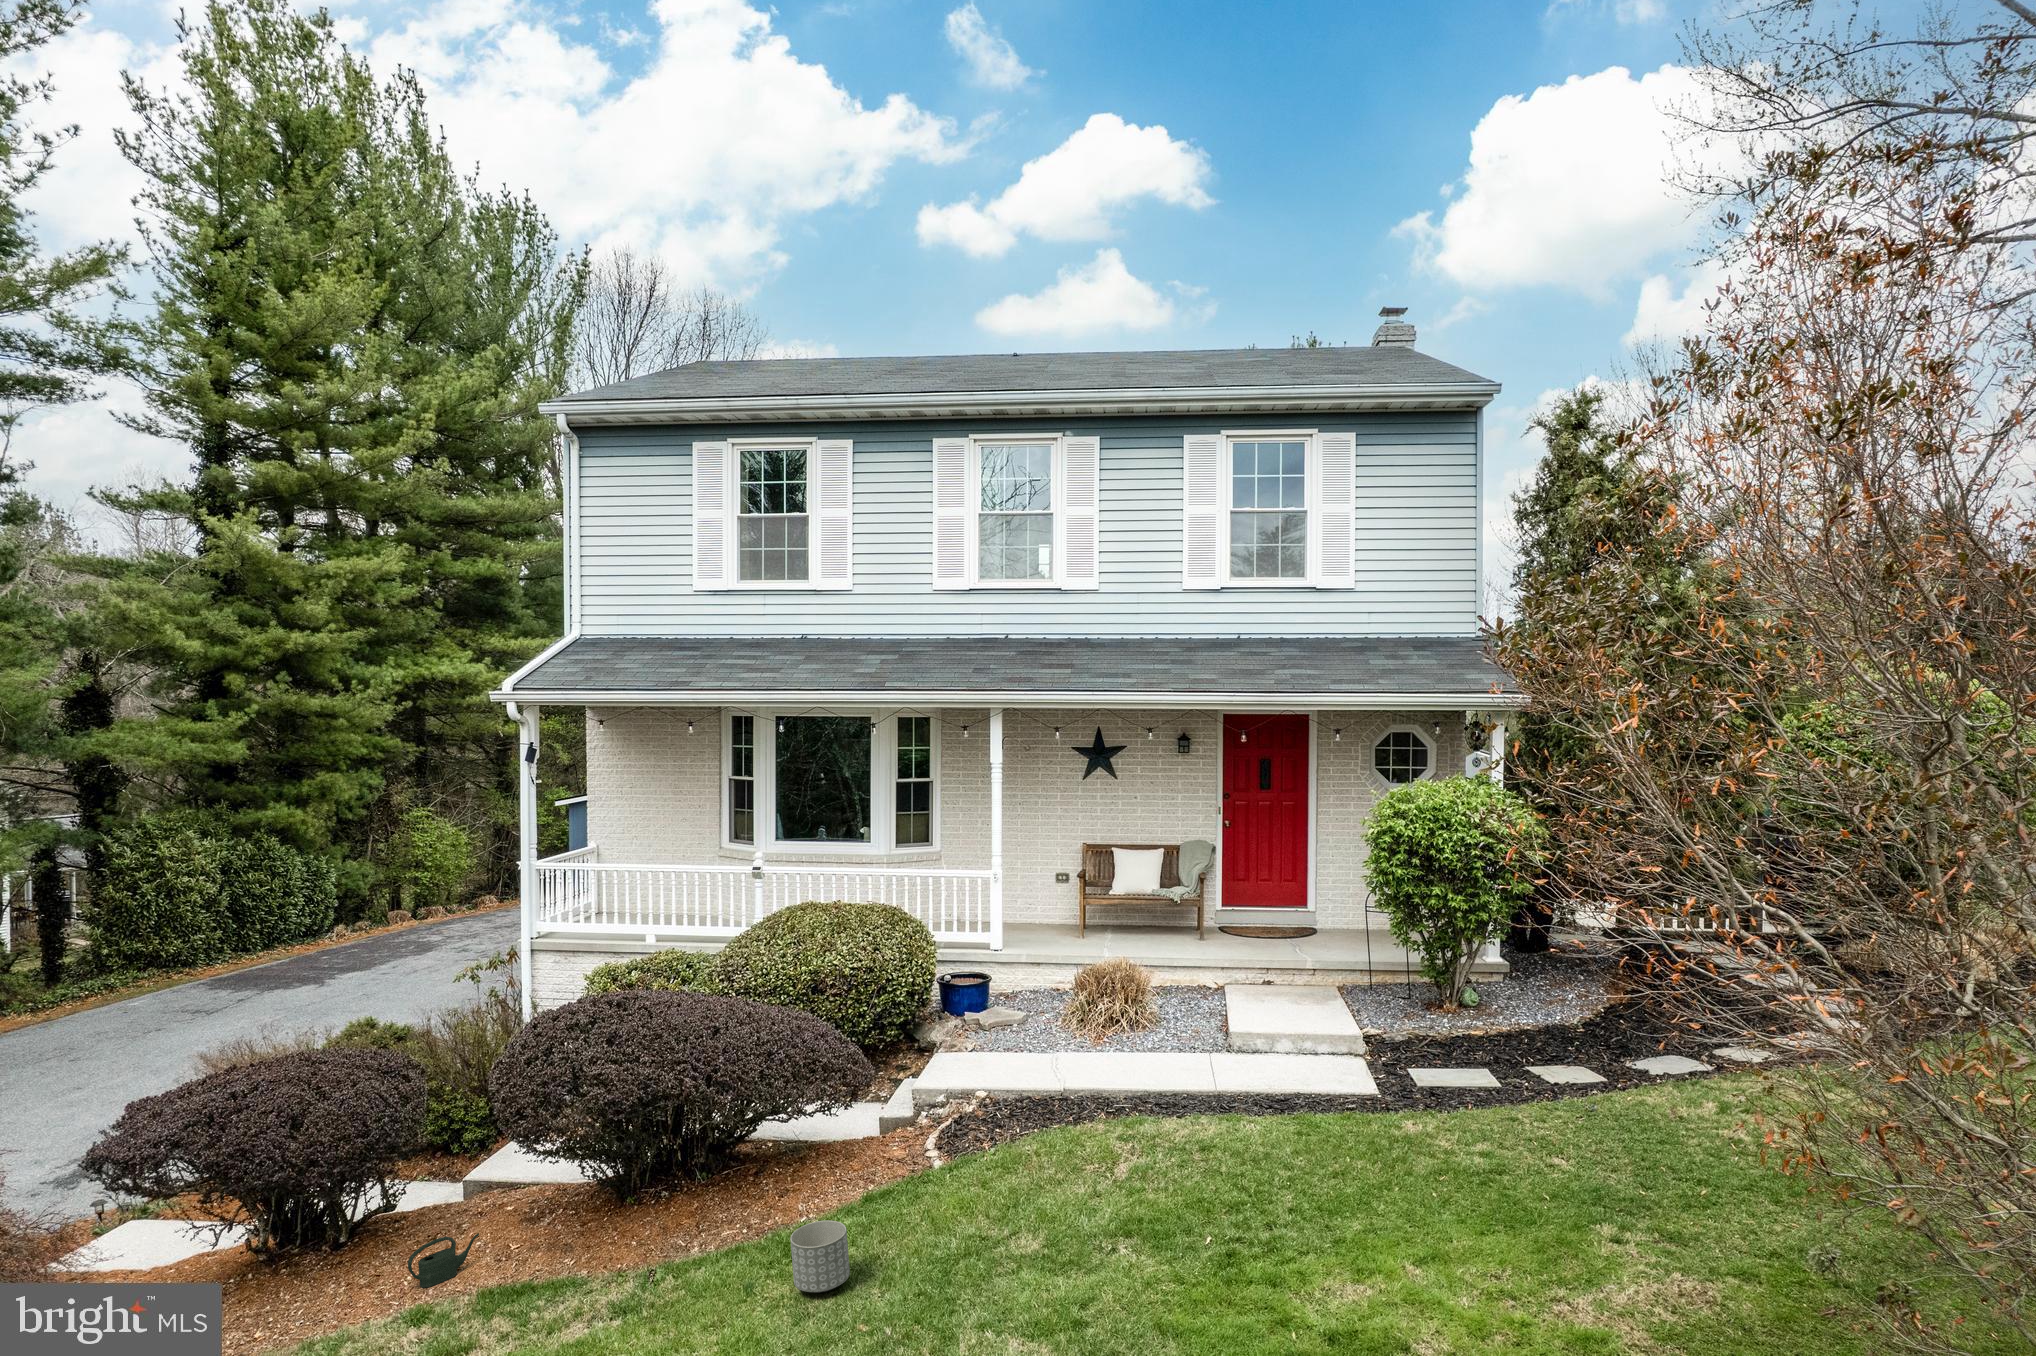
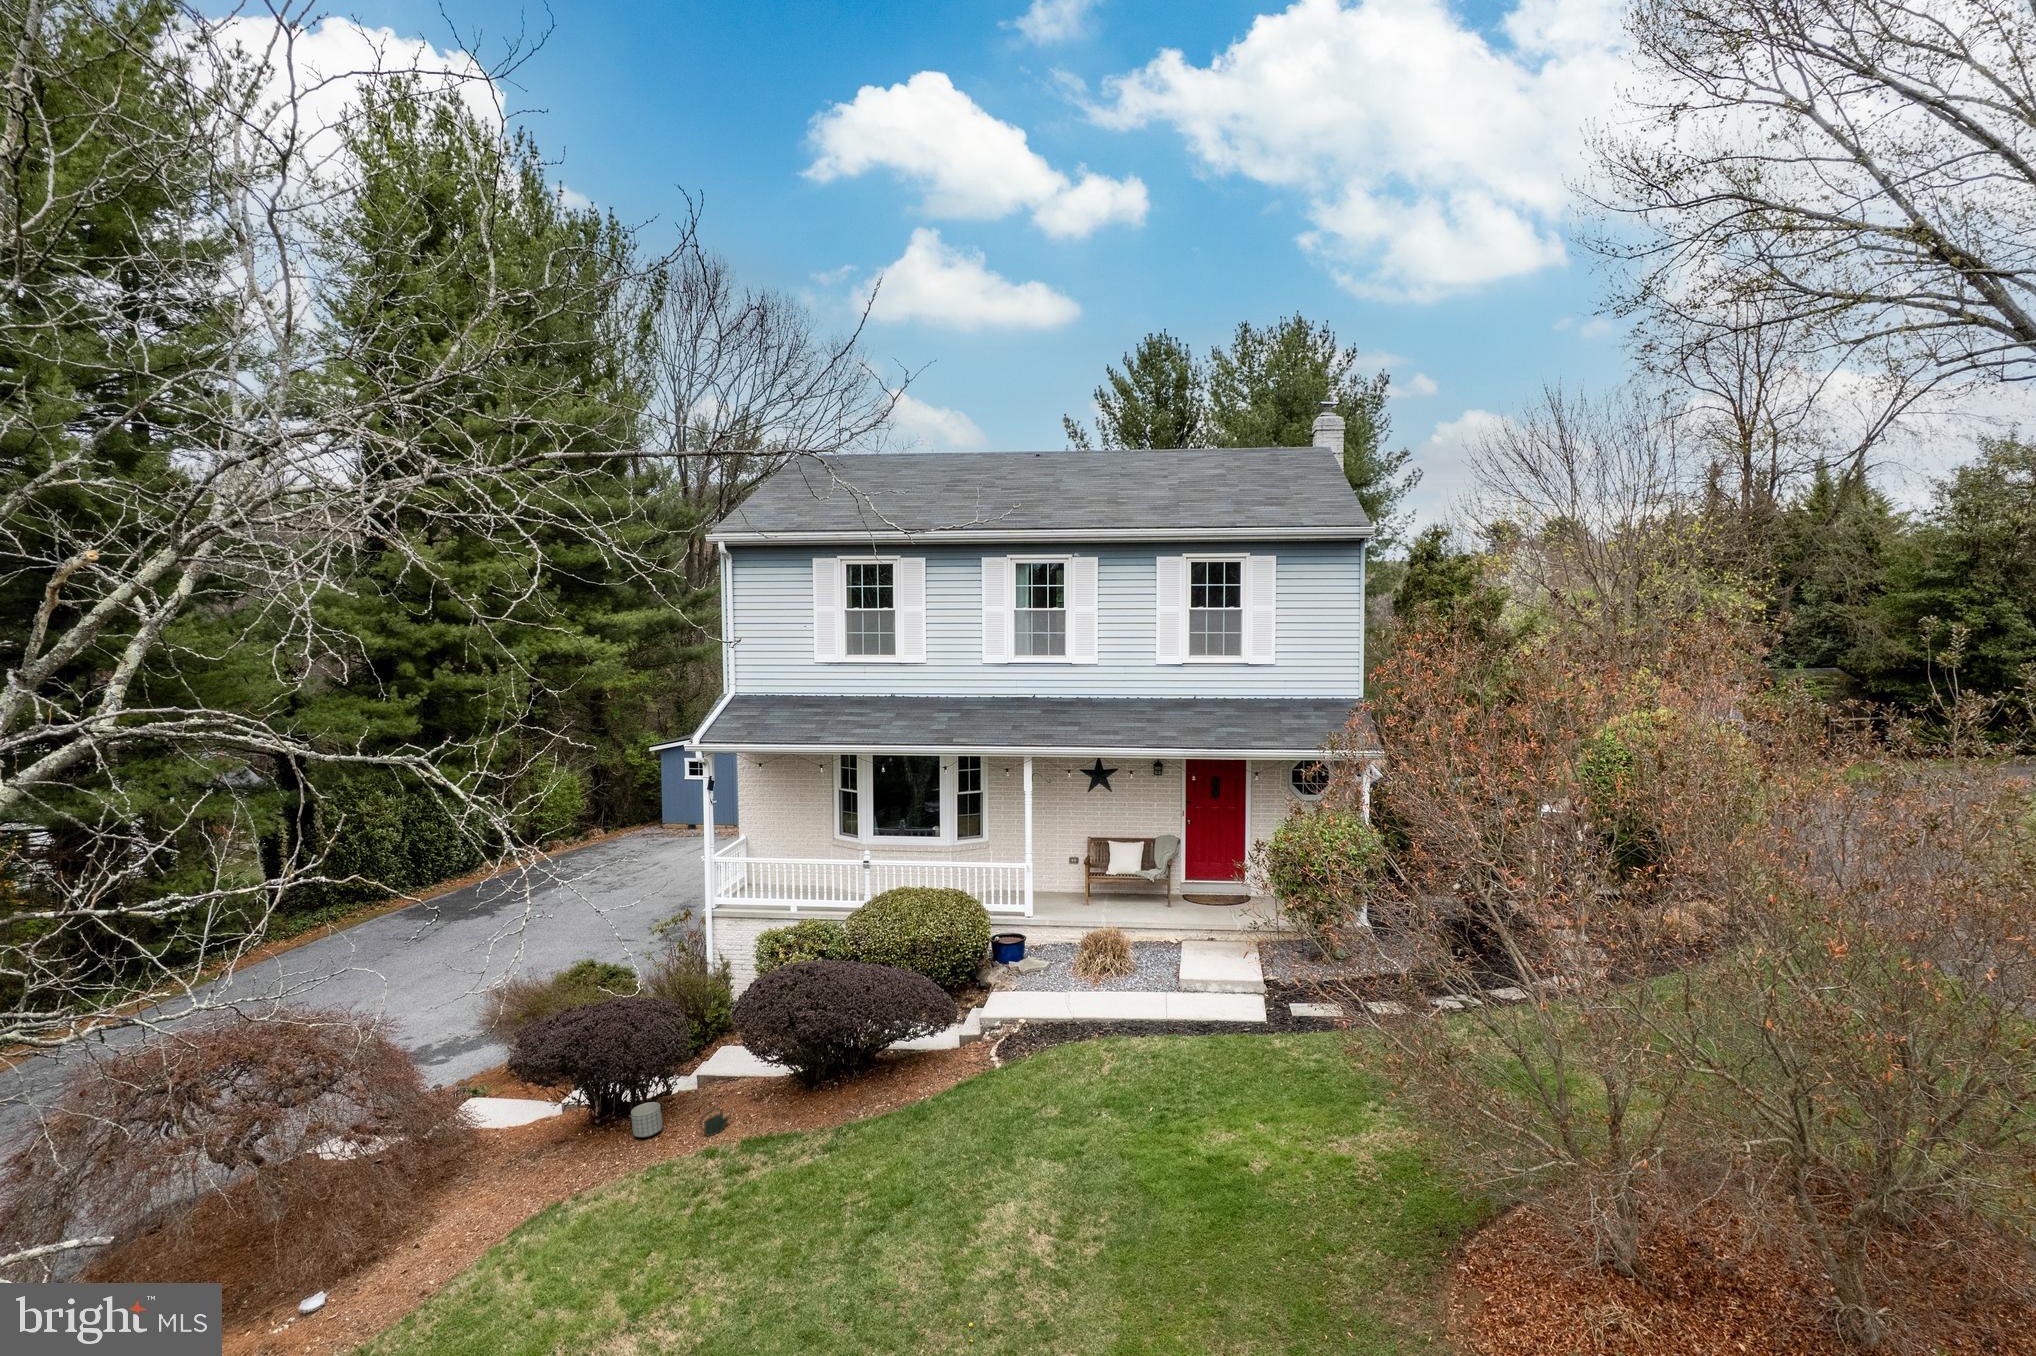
planter: present [790,1220,850,1293] -> present [631,1102,663,1137]

